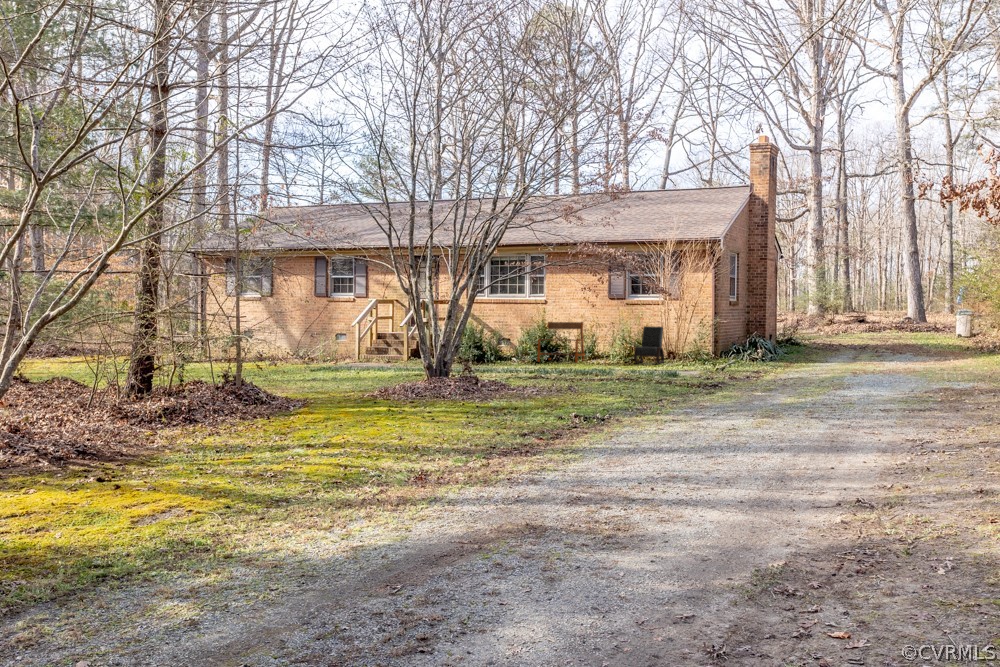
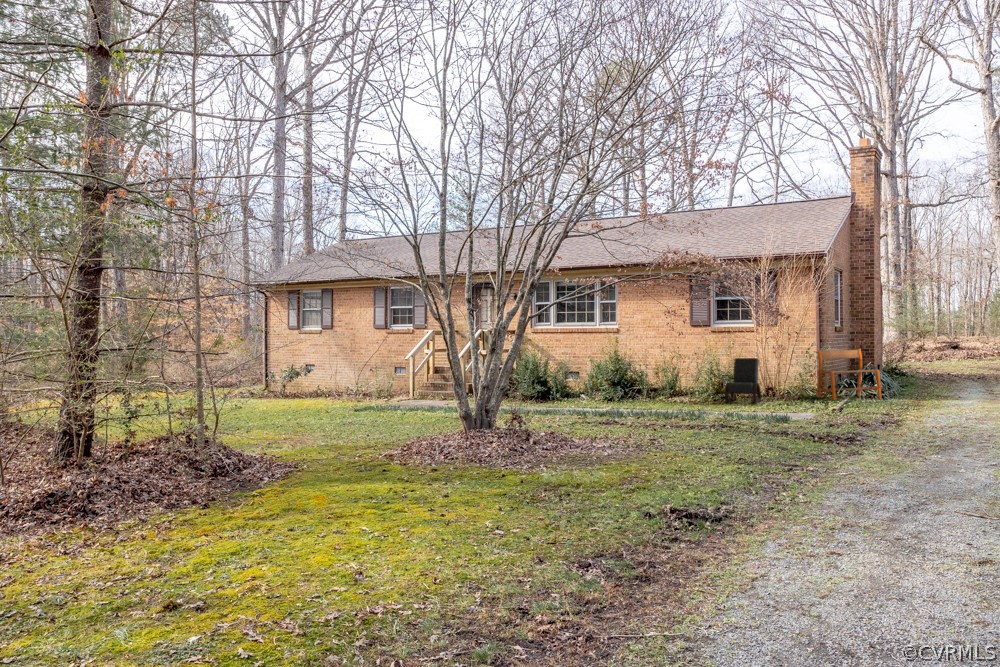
bench: present [537,322,585,363] -> present [816,349,882,400]

